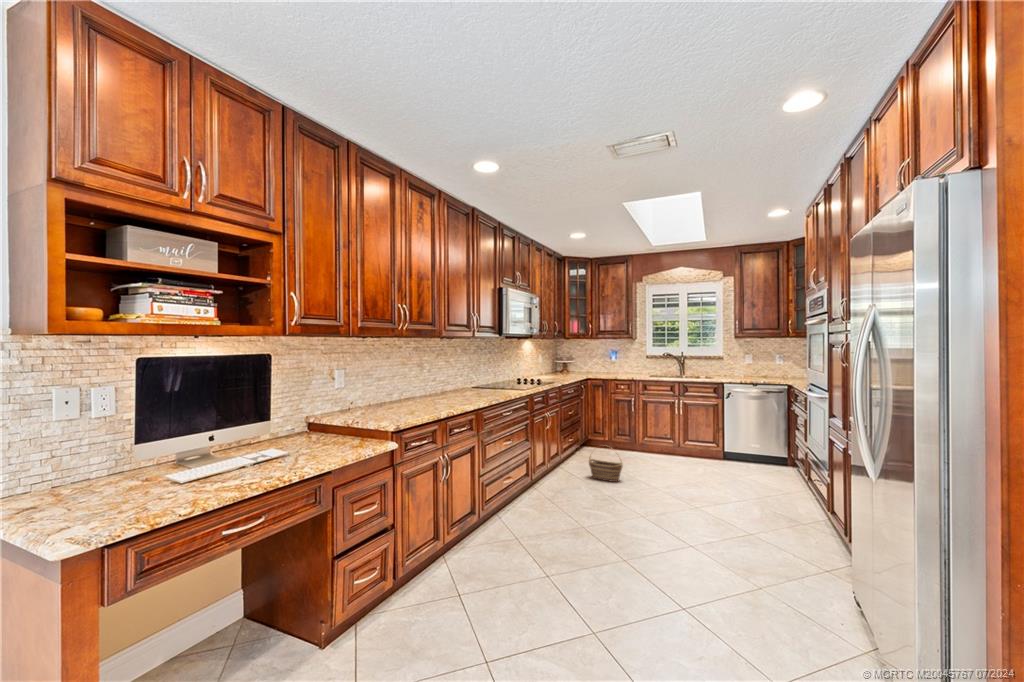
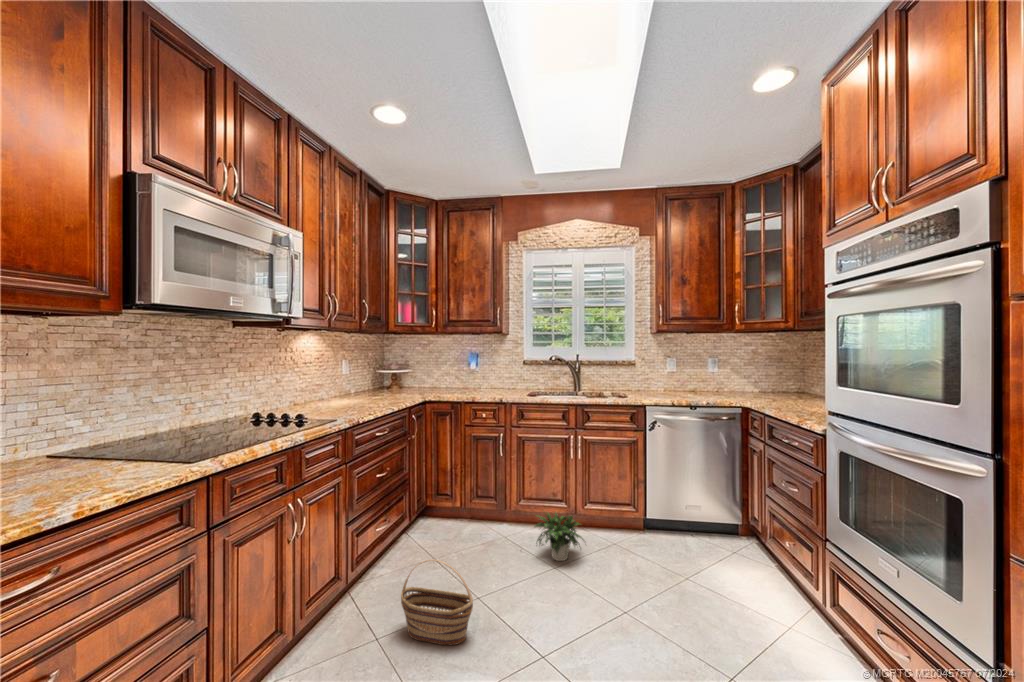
potted plant: none [645,438,683,465] -> present [534,513,583,561]

